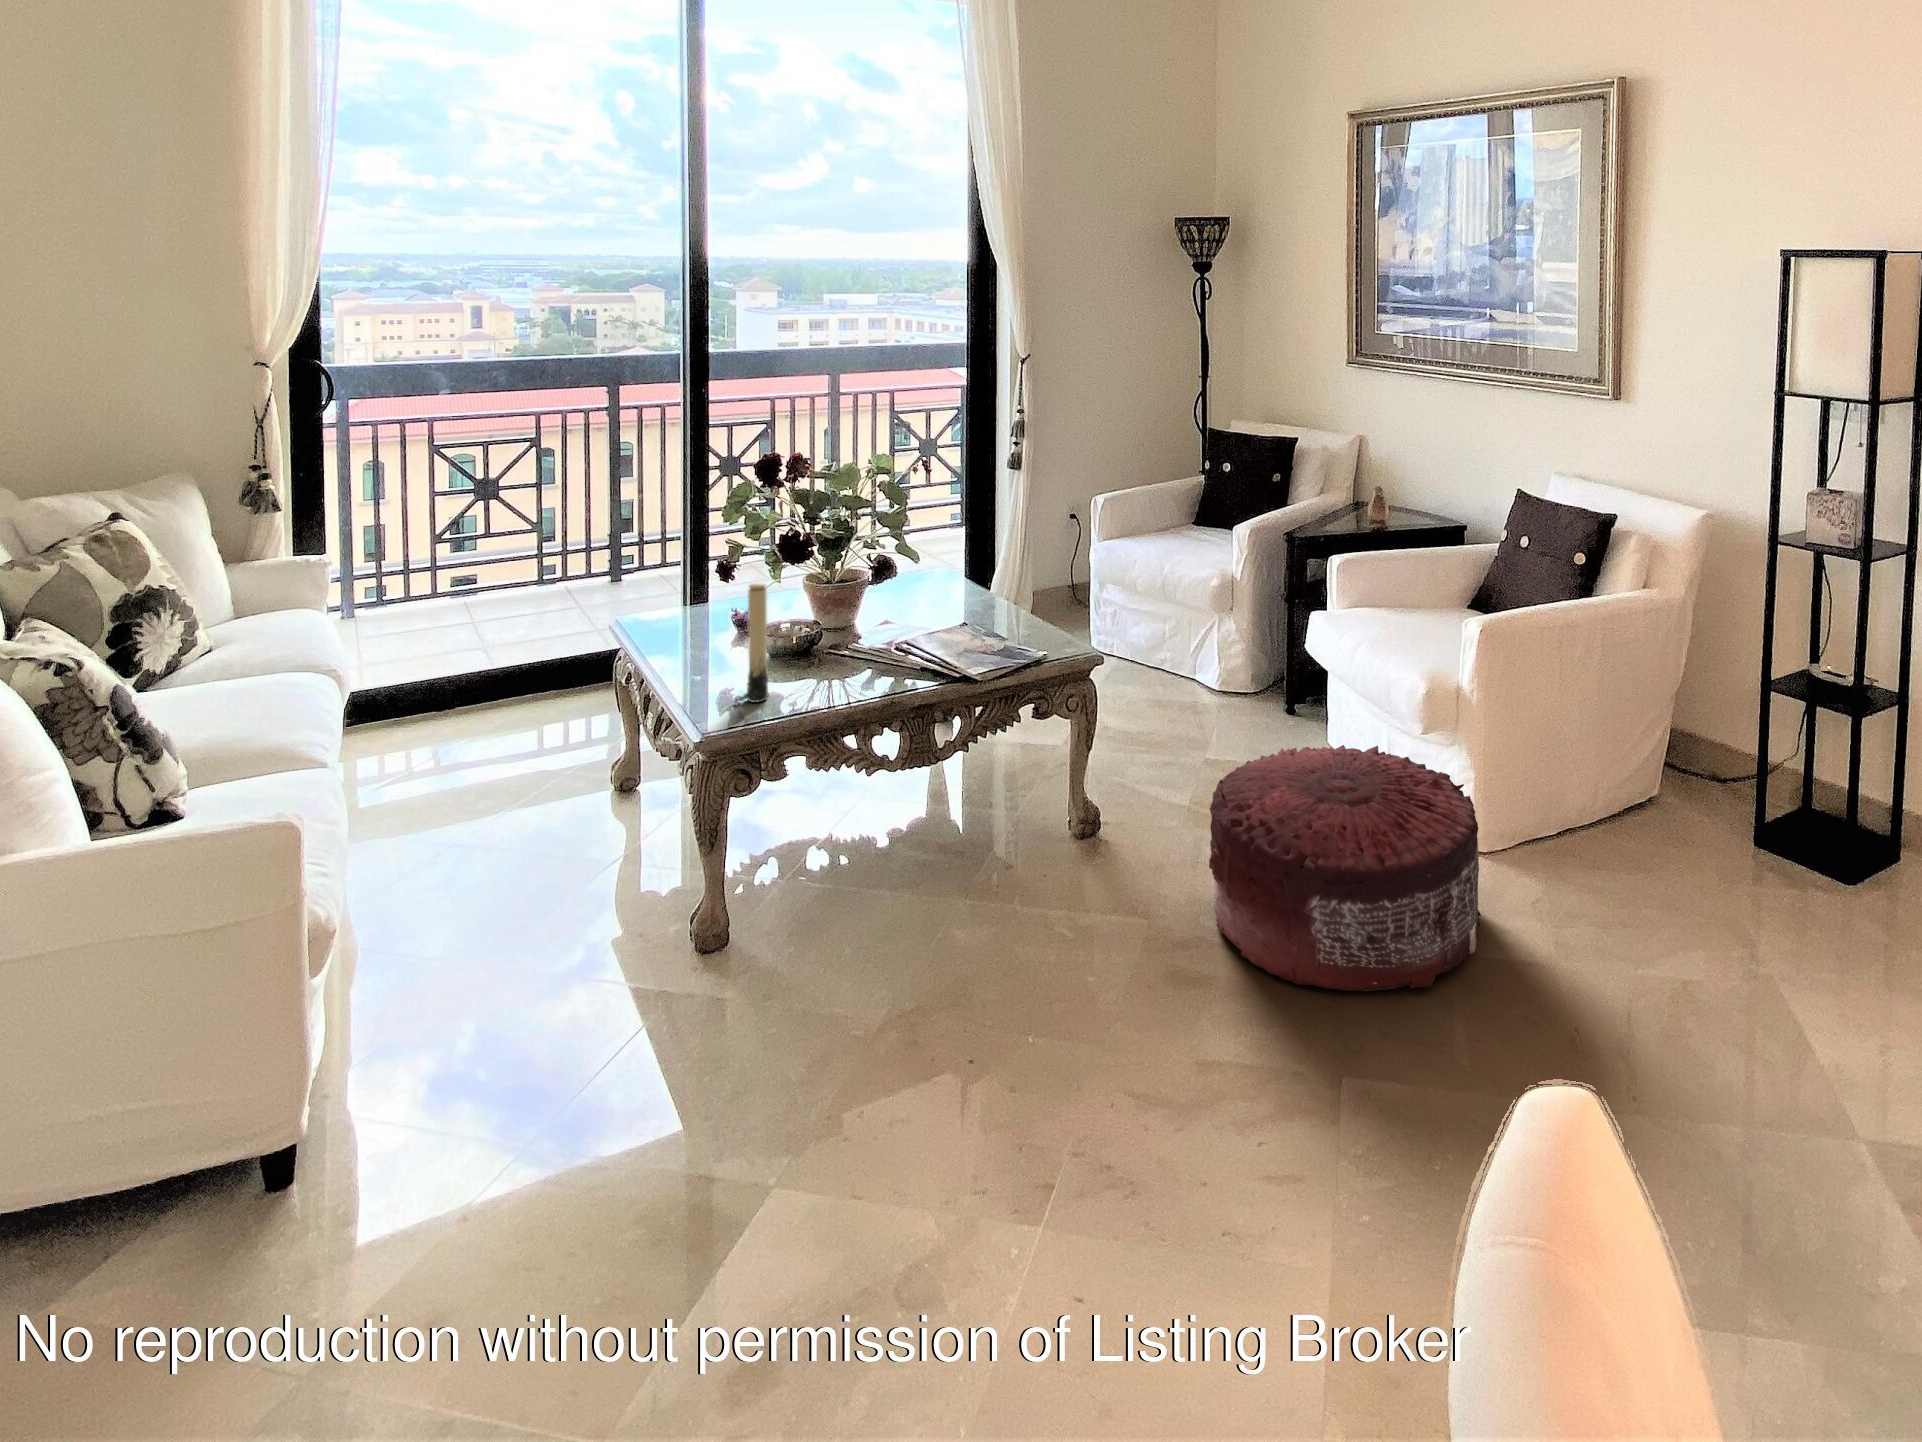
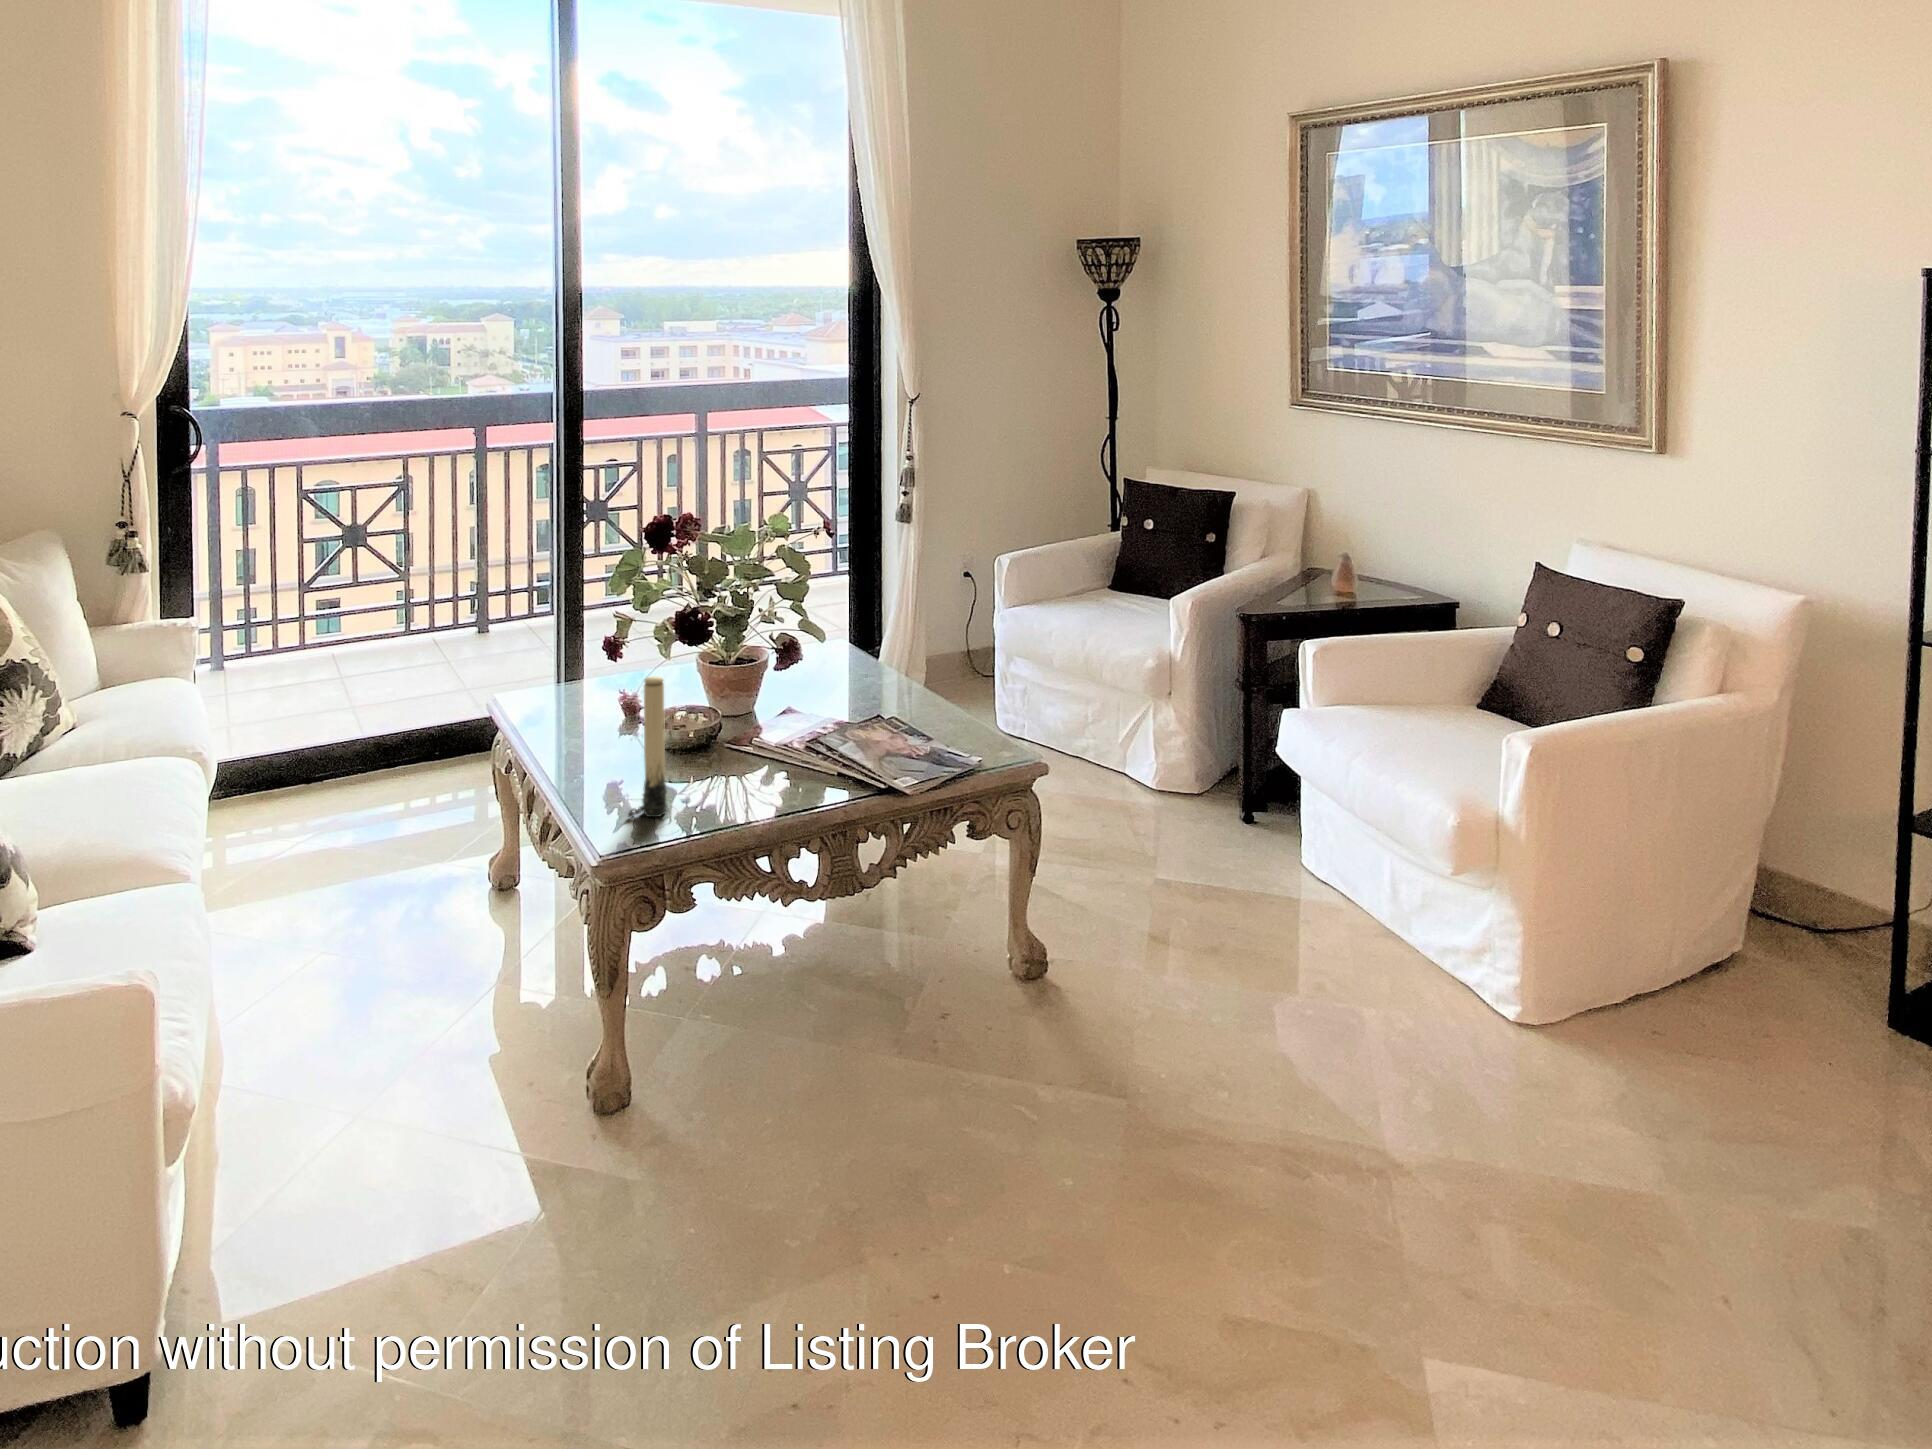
pouf: present [1209,745,1481,991] -> none [1198,886,1563,1234]

